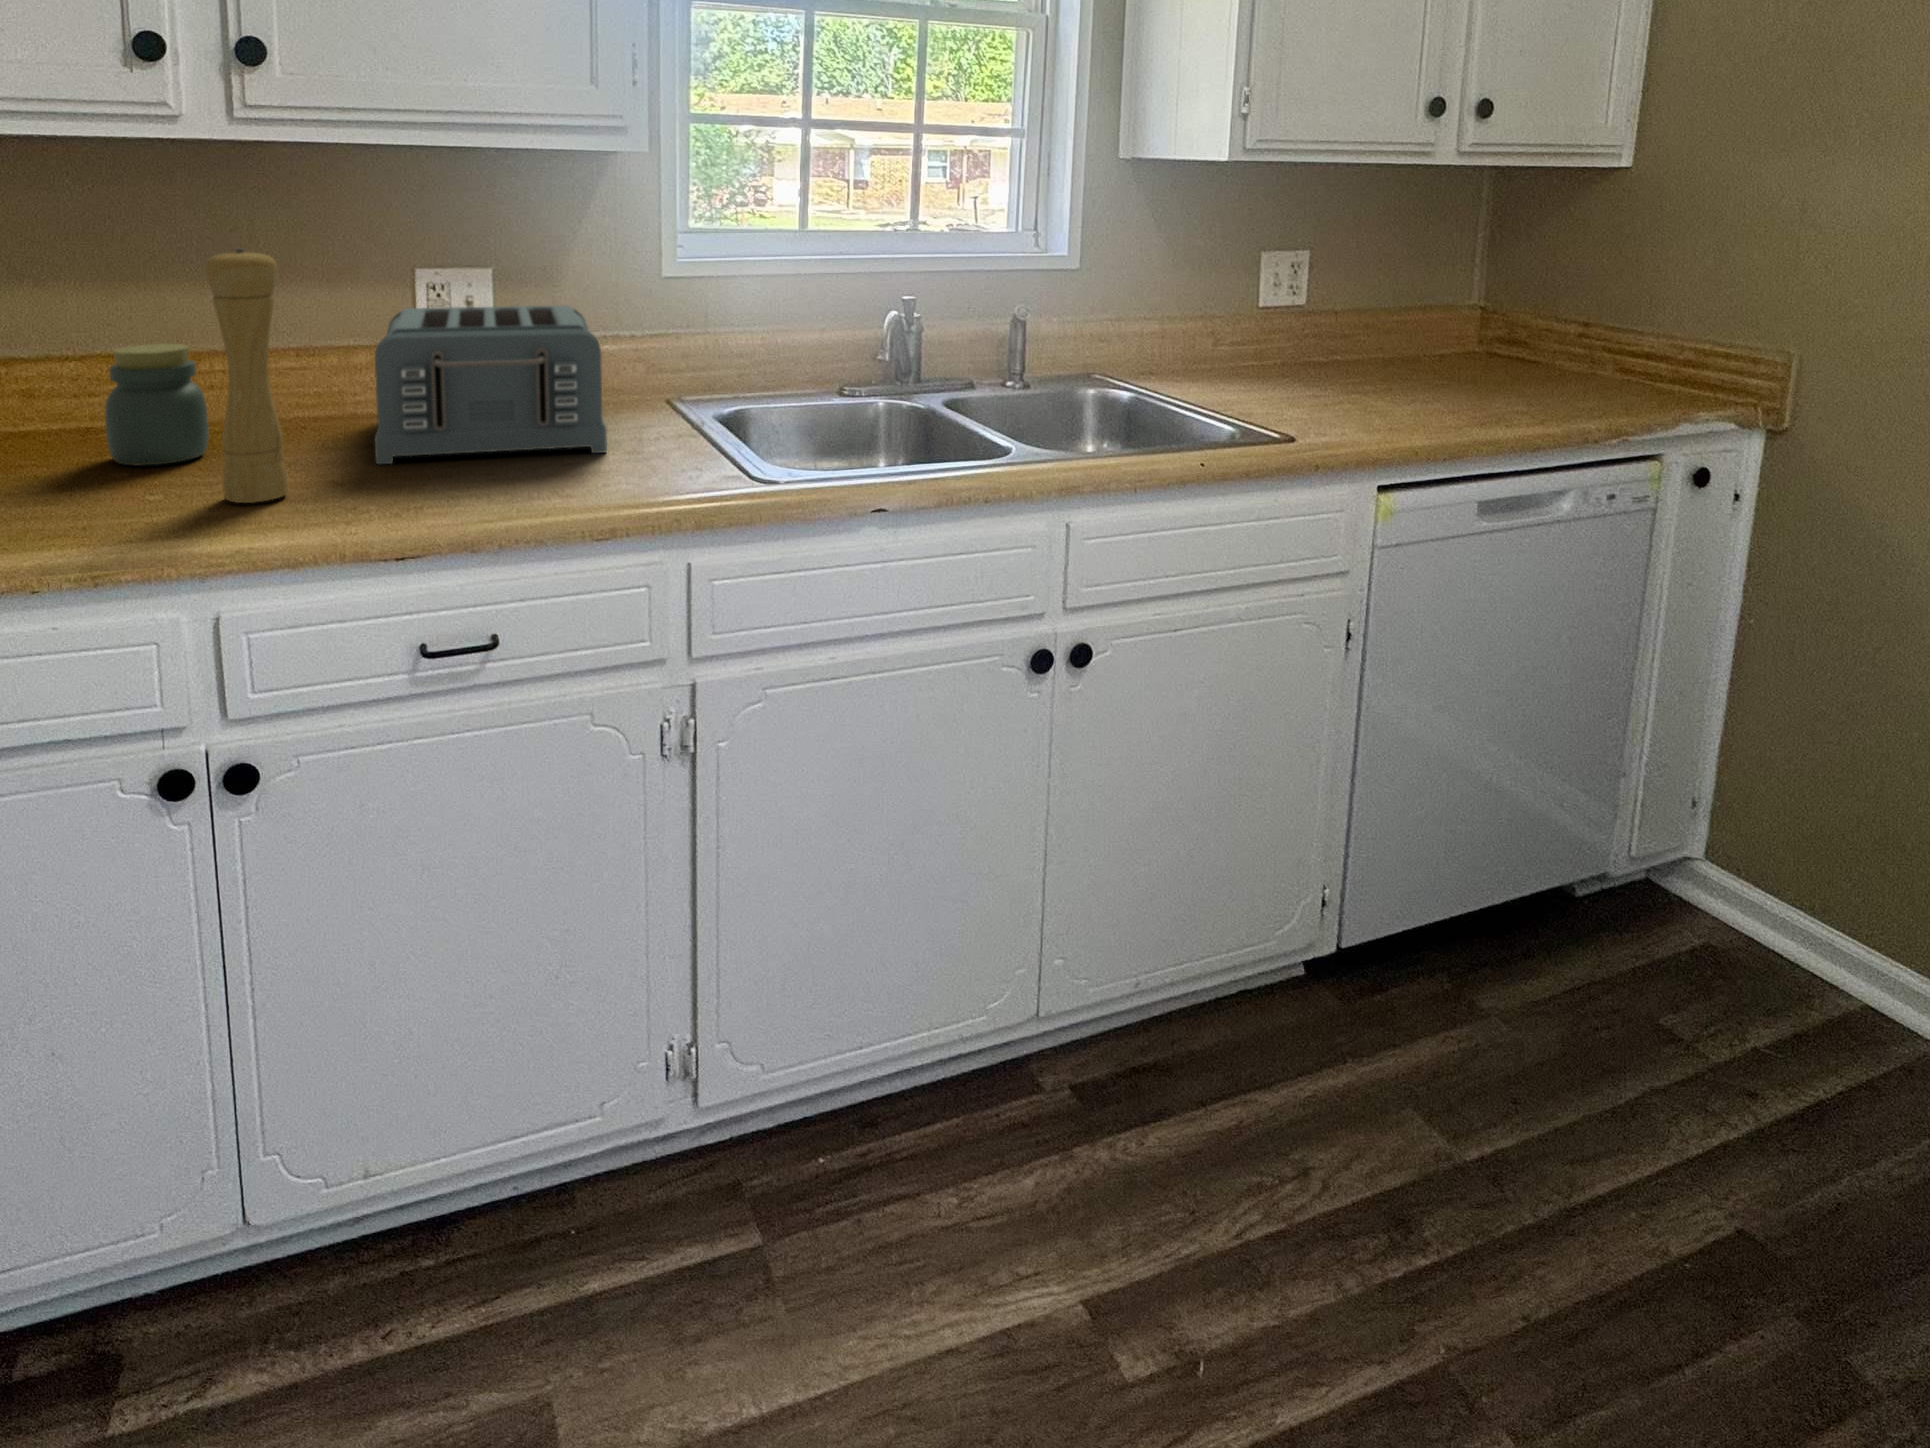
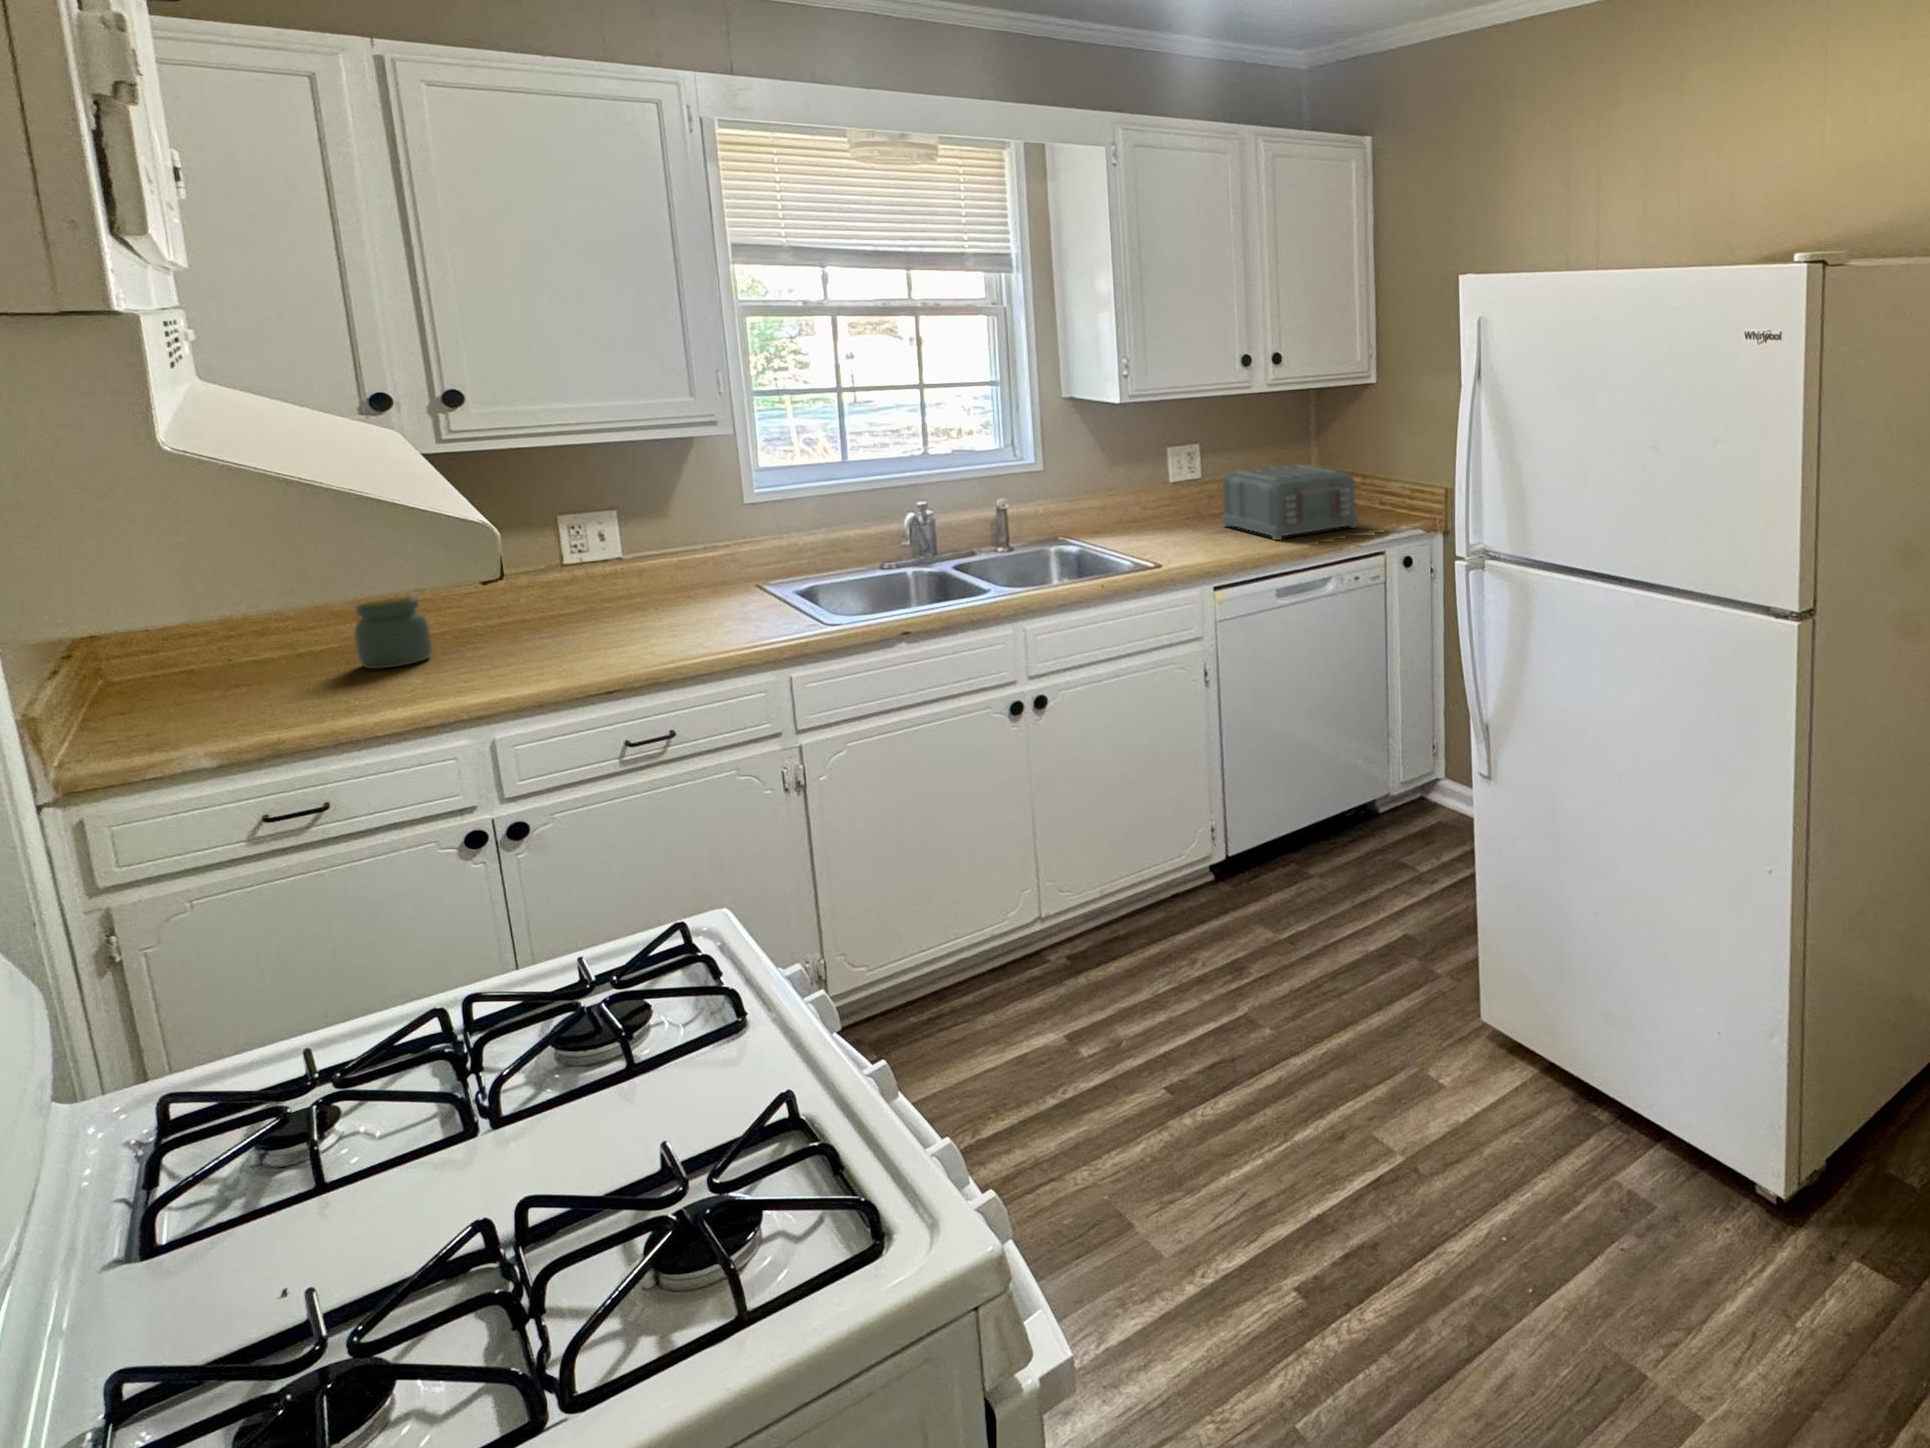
pepper mill: present [206,248,288,503] -> none [453,525,518,677]
toaster: present [375,306,607,464] -> present [1223,465,1357,540]

